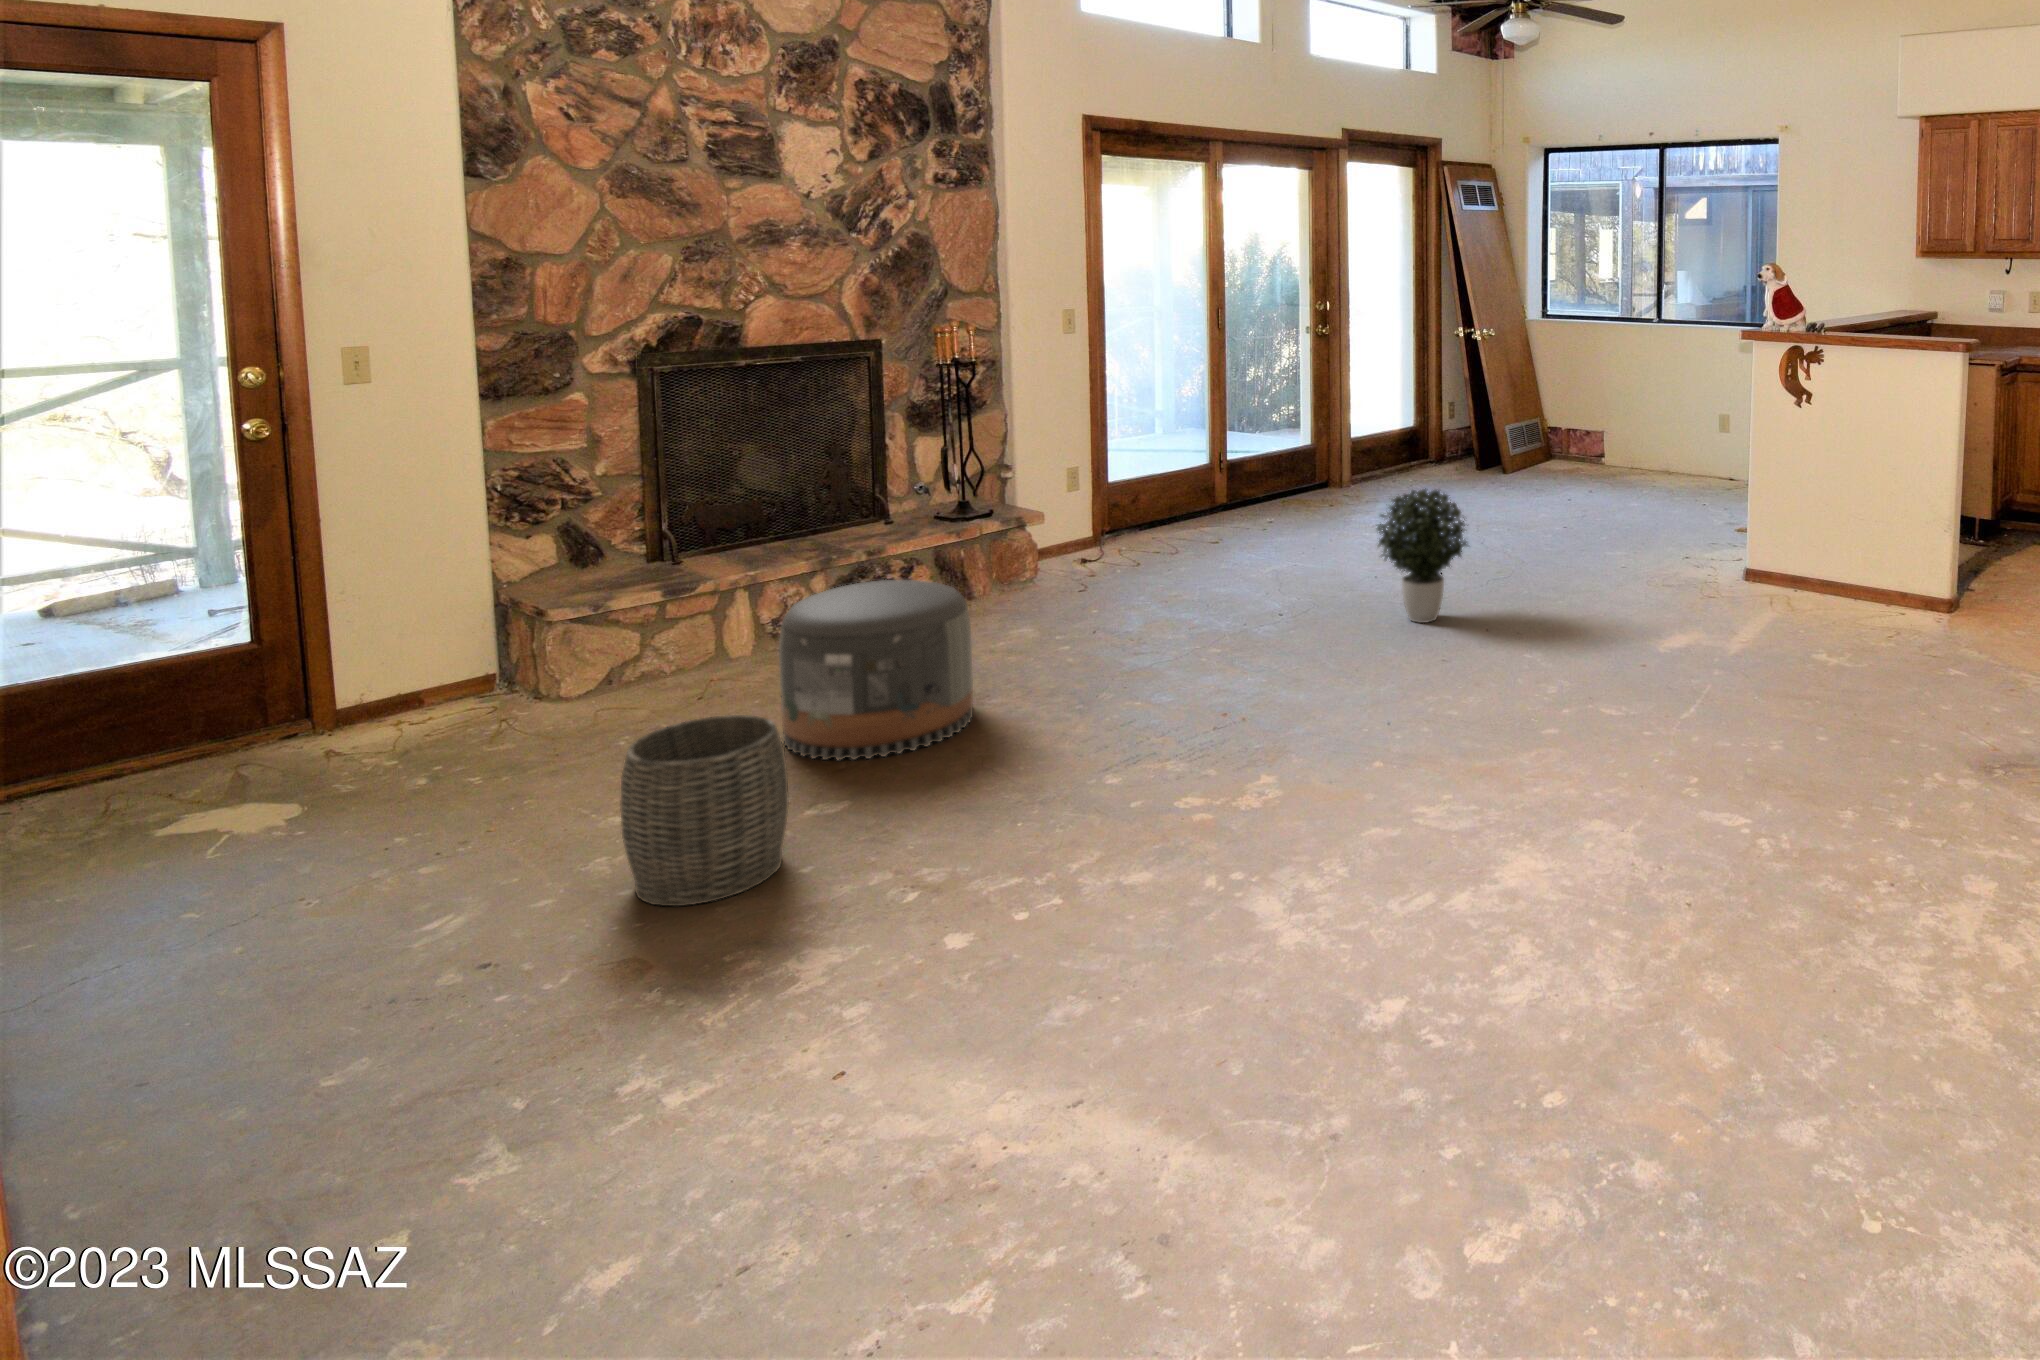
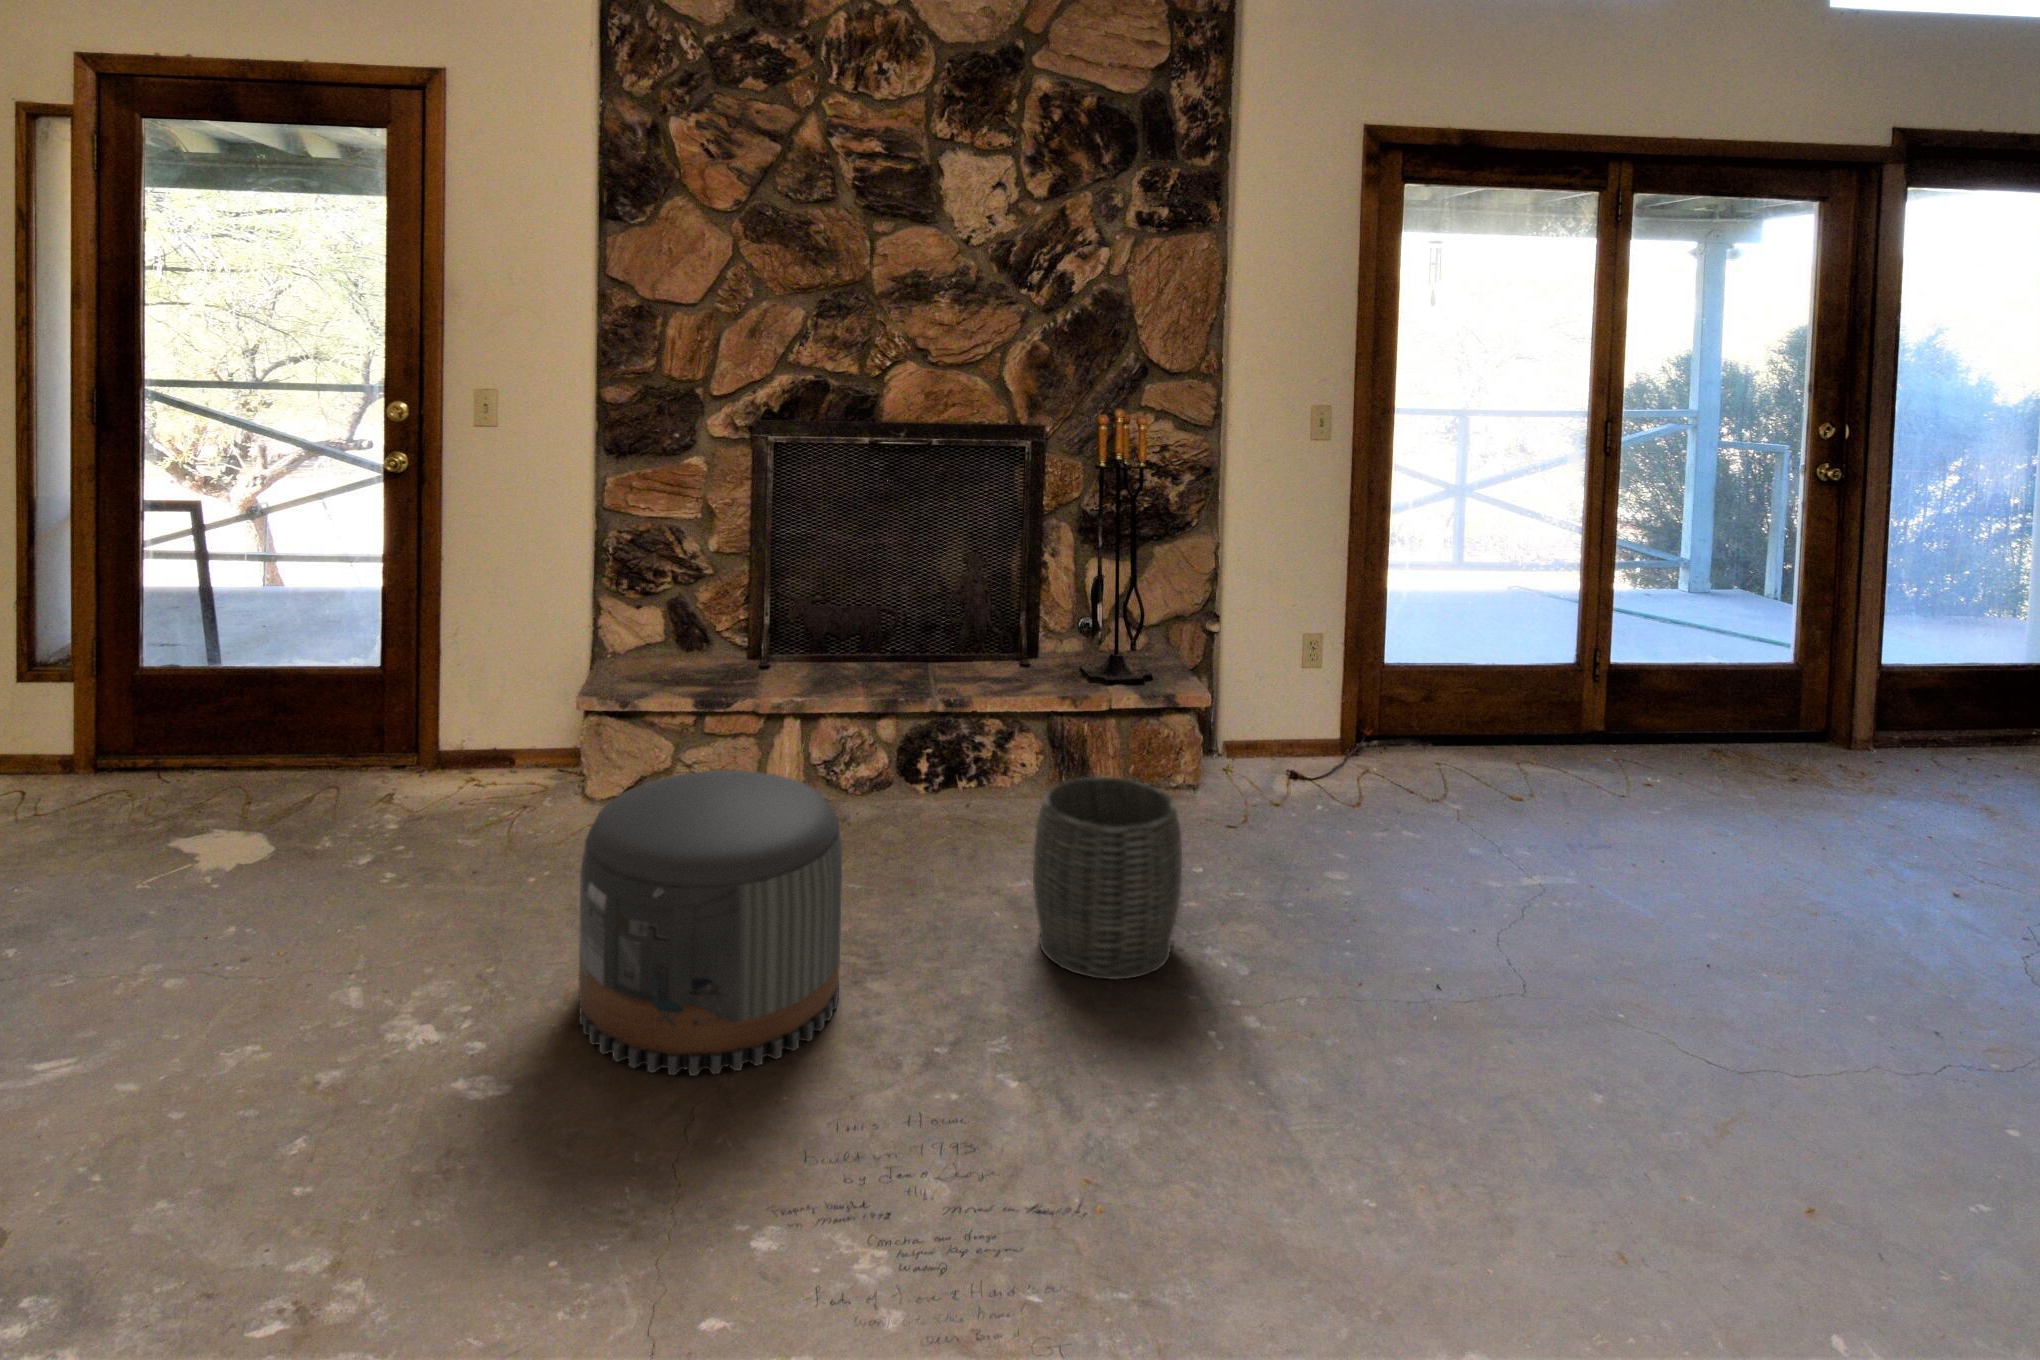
potted plant: present [1376,488,1468,623] -> none [1668,869,1930,1203]
woven basket: present [620,715,789,906] -> present [1033,777,1182,979]

